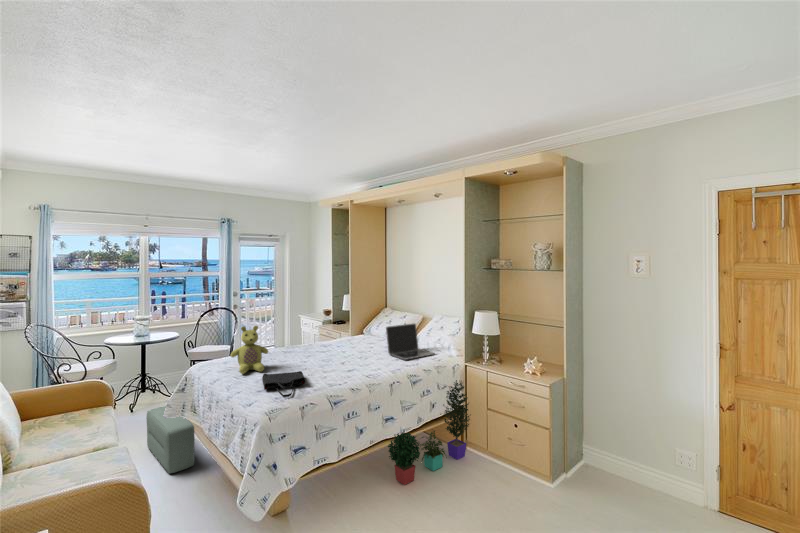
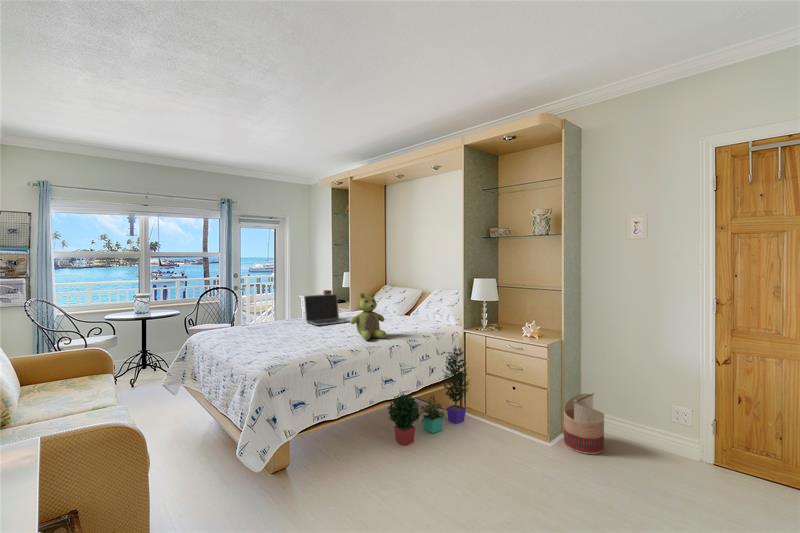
laptop: present [386,324,435,360] -> present [304,294,350,325]
stuffed bear: present [231,326,268,374] -> present [350,292,386,340]
tote bag: present [262,371,305,397] -> none [262,335,305,356]
pouf: present [146,406,194,473] -> none [147,375,195,437]
basket: none [565,432,606,497] -> present [564,393,604,454]

